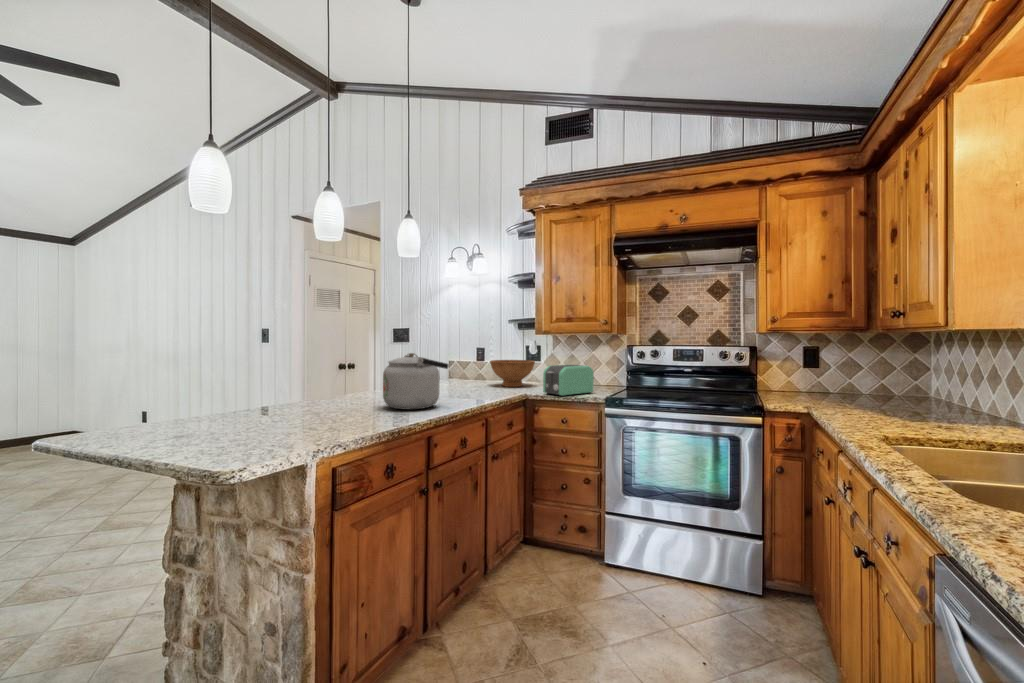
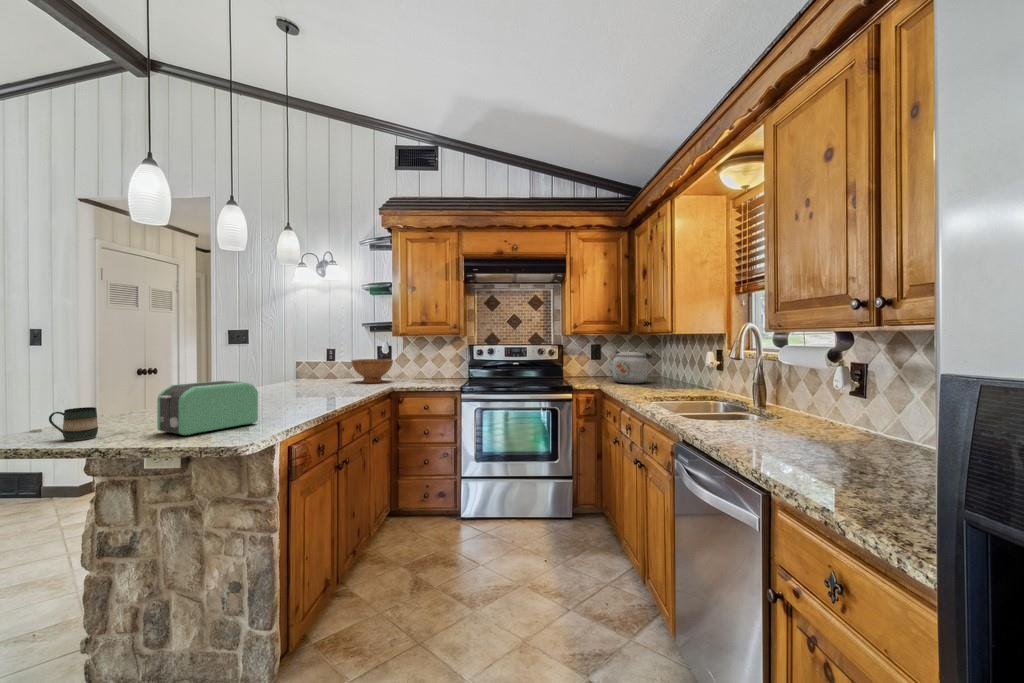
kettle: present [383,353,448,409] -> present [607,349,652,384]
toaster: present [543,365,594,396] -> present [157,381,258,436]
mug: none [145,404,184,437] -> present [49,407,98,441]

